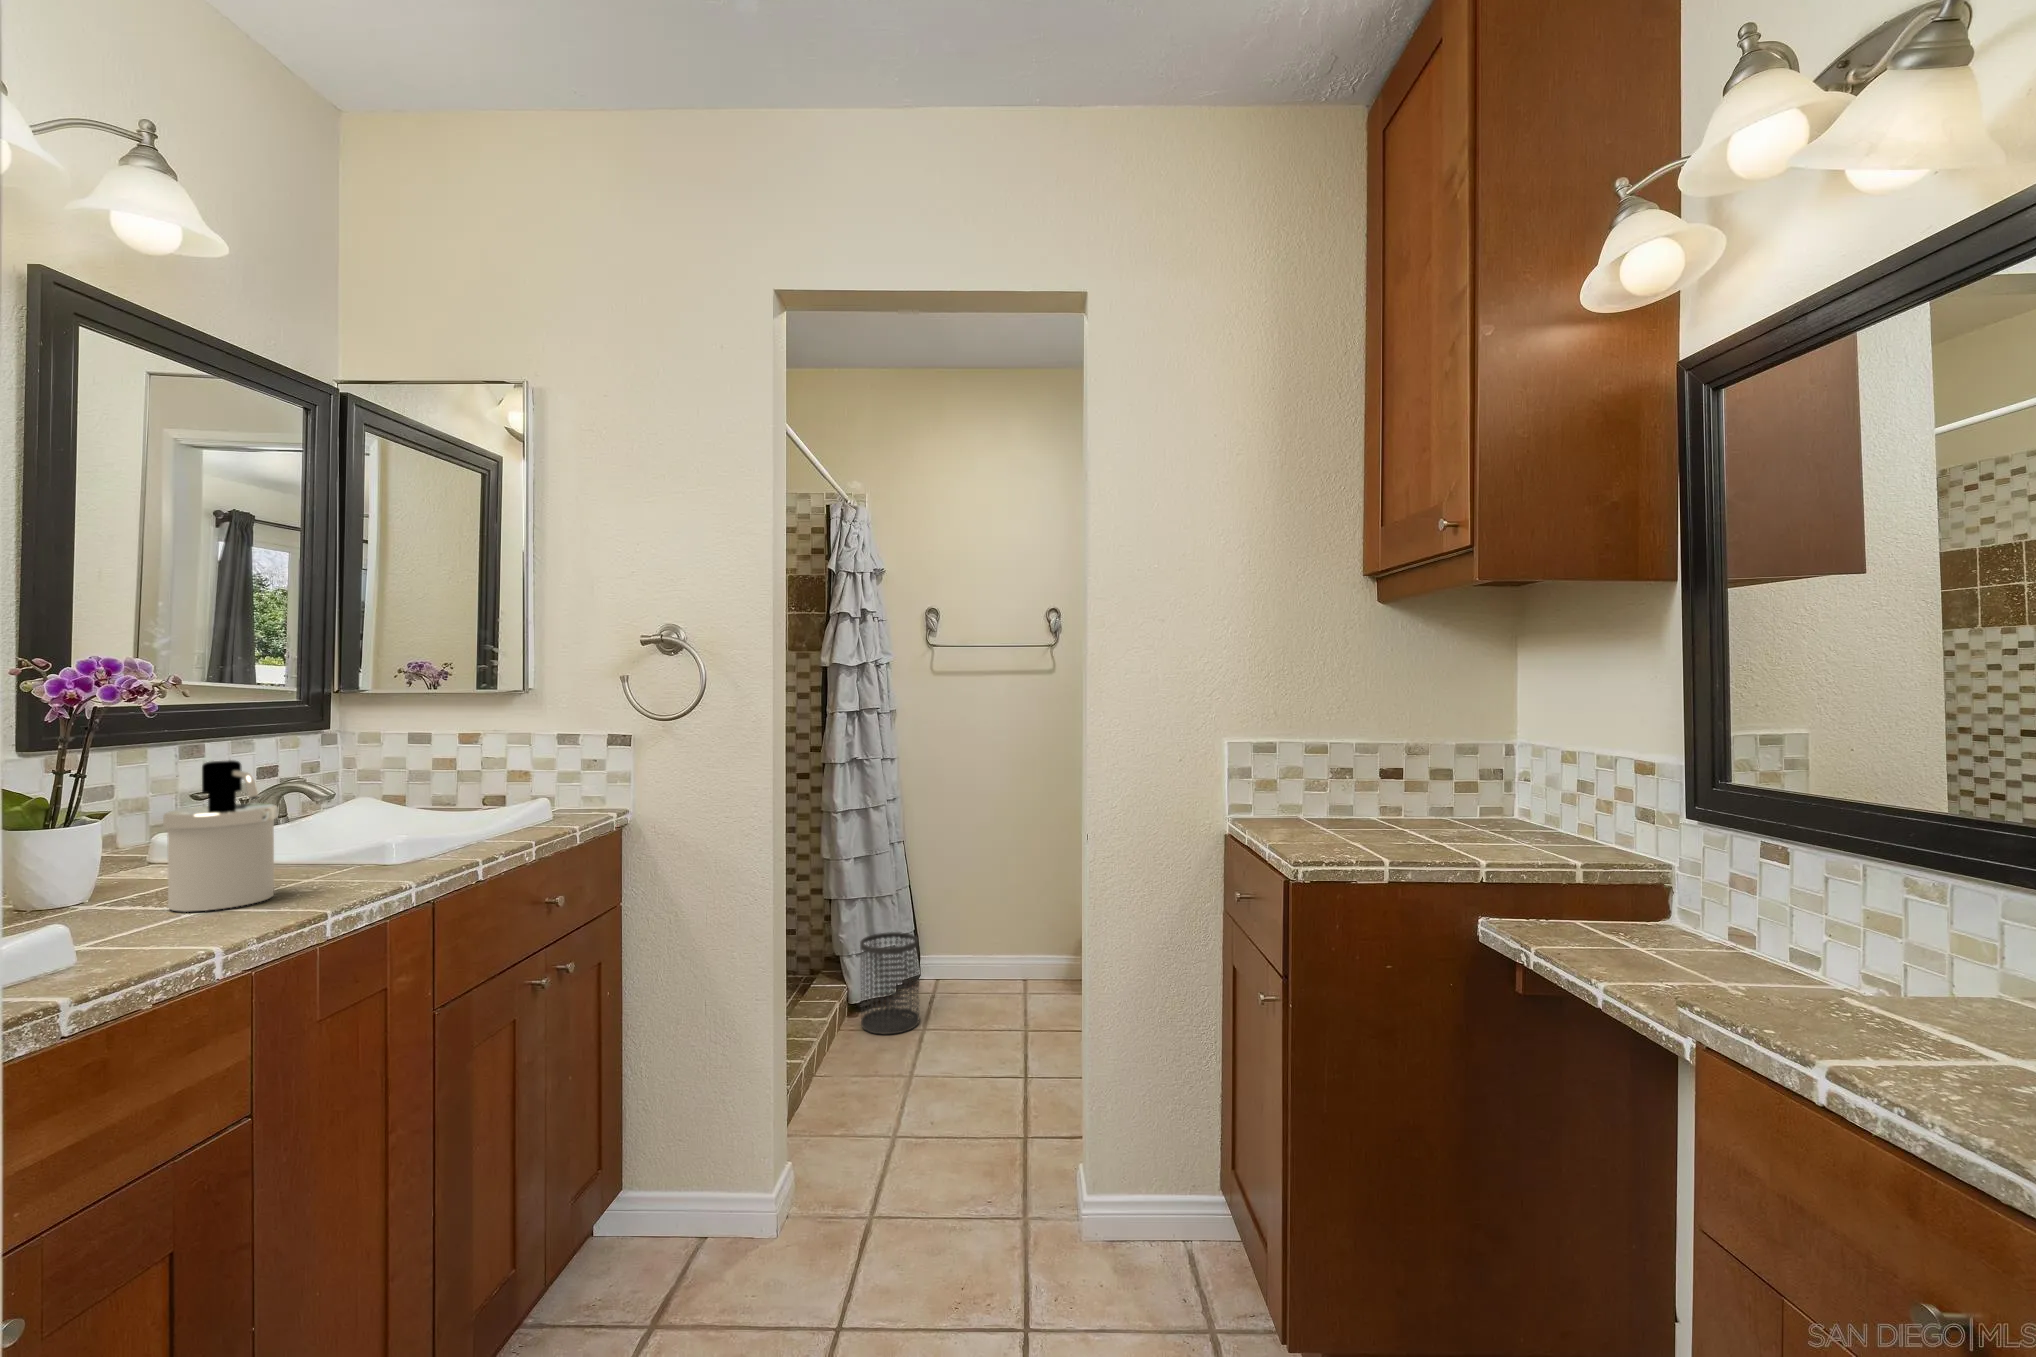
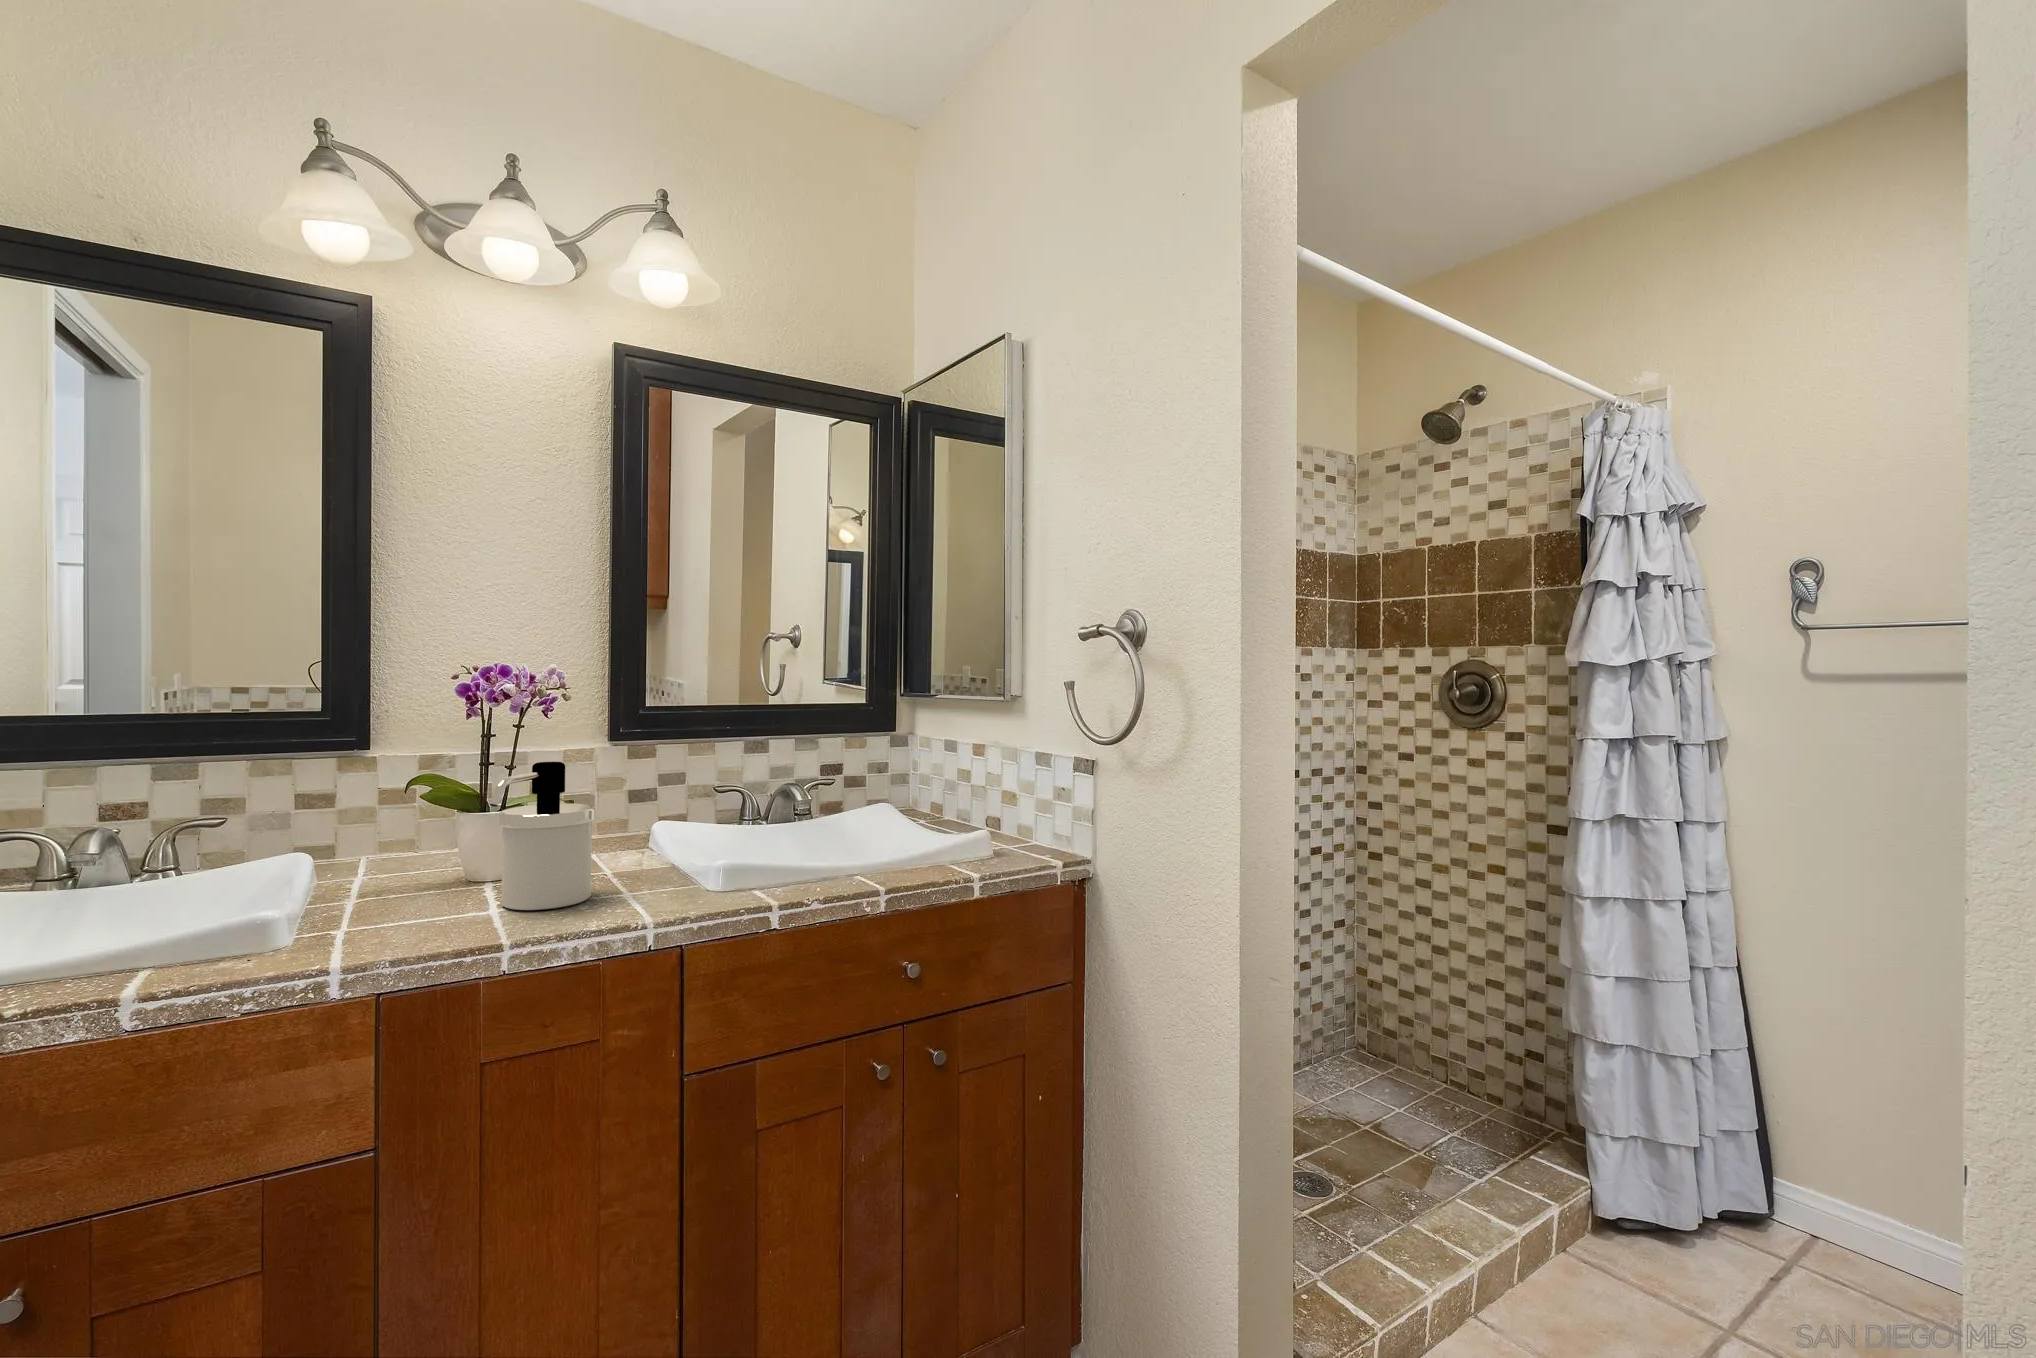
wastebasket: present [860,932,919,1034] -> none [1605,1116,1731,1321]

